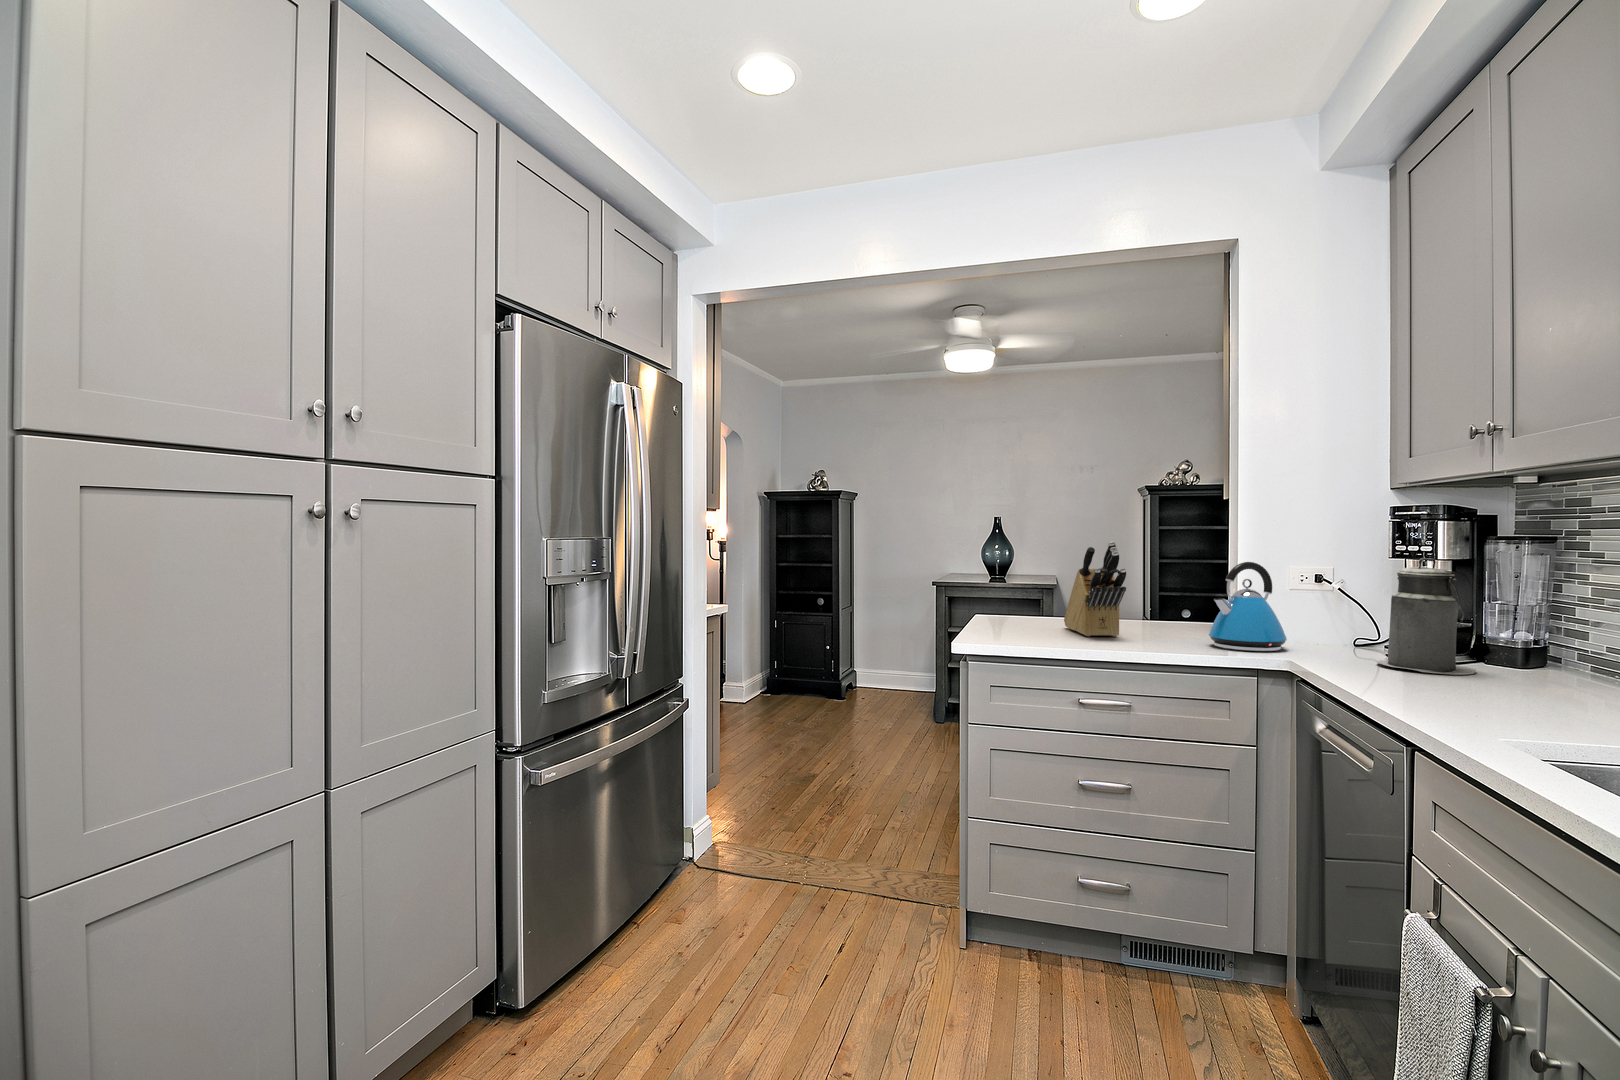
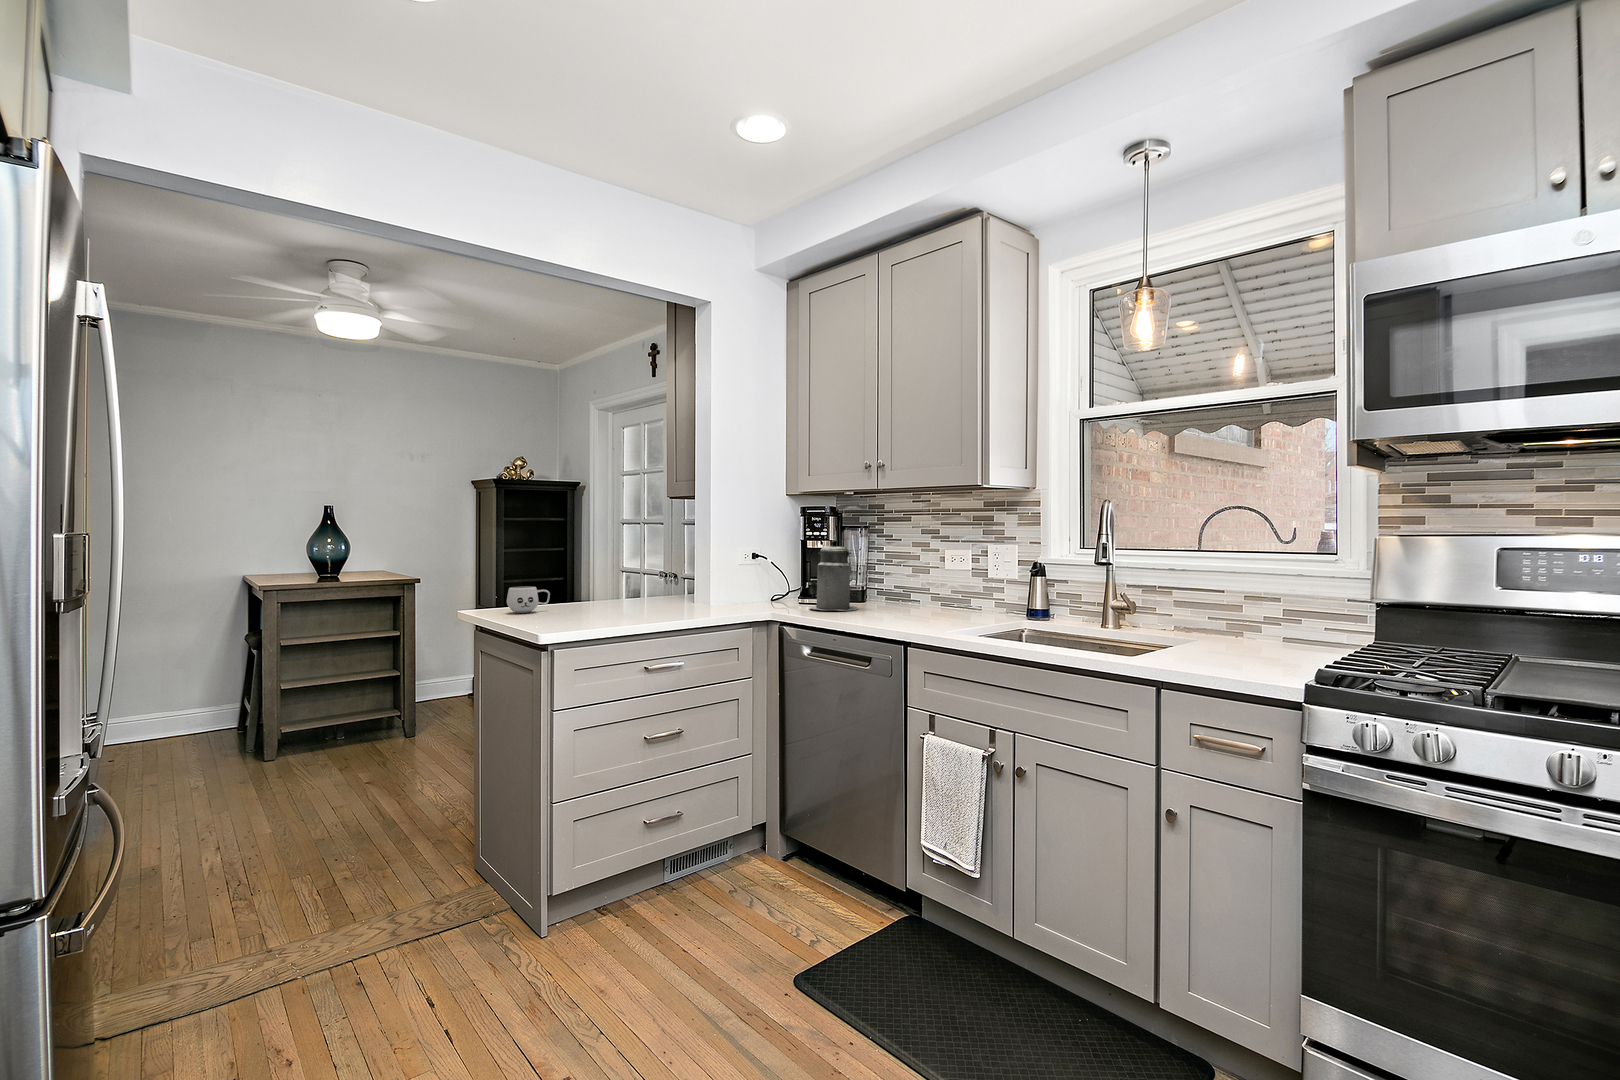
knife block: present [1064,541,1126,636] -> none [565,534,645,618]
kettle: present [1209,562,1287,651] -> none [700,547,751,613]
mug: none [1021,594,1066,622] -> present [507,586,550,613]

